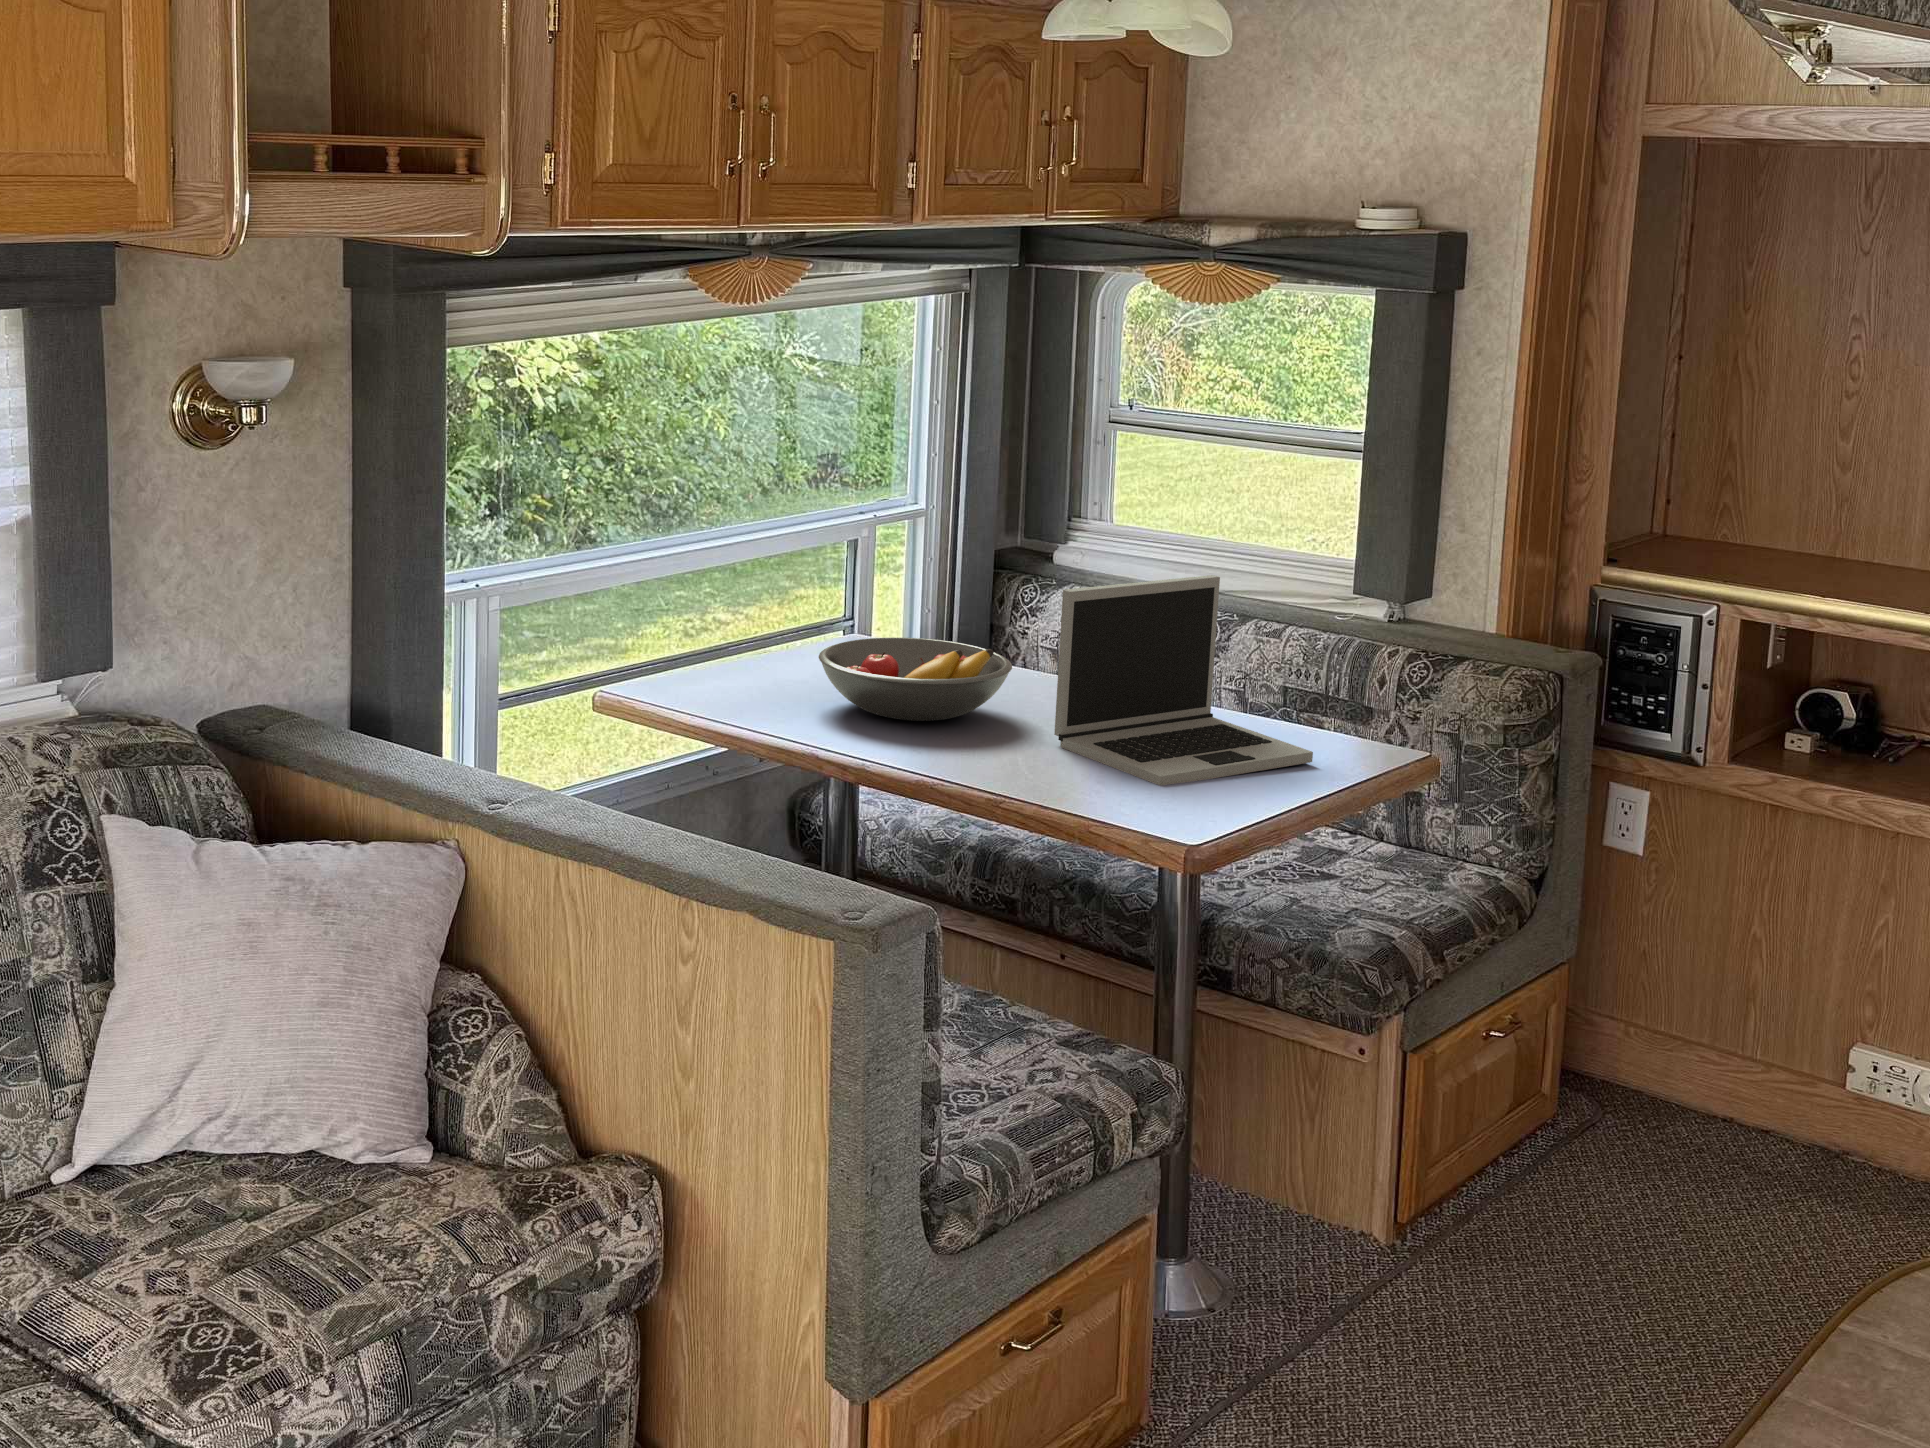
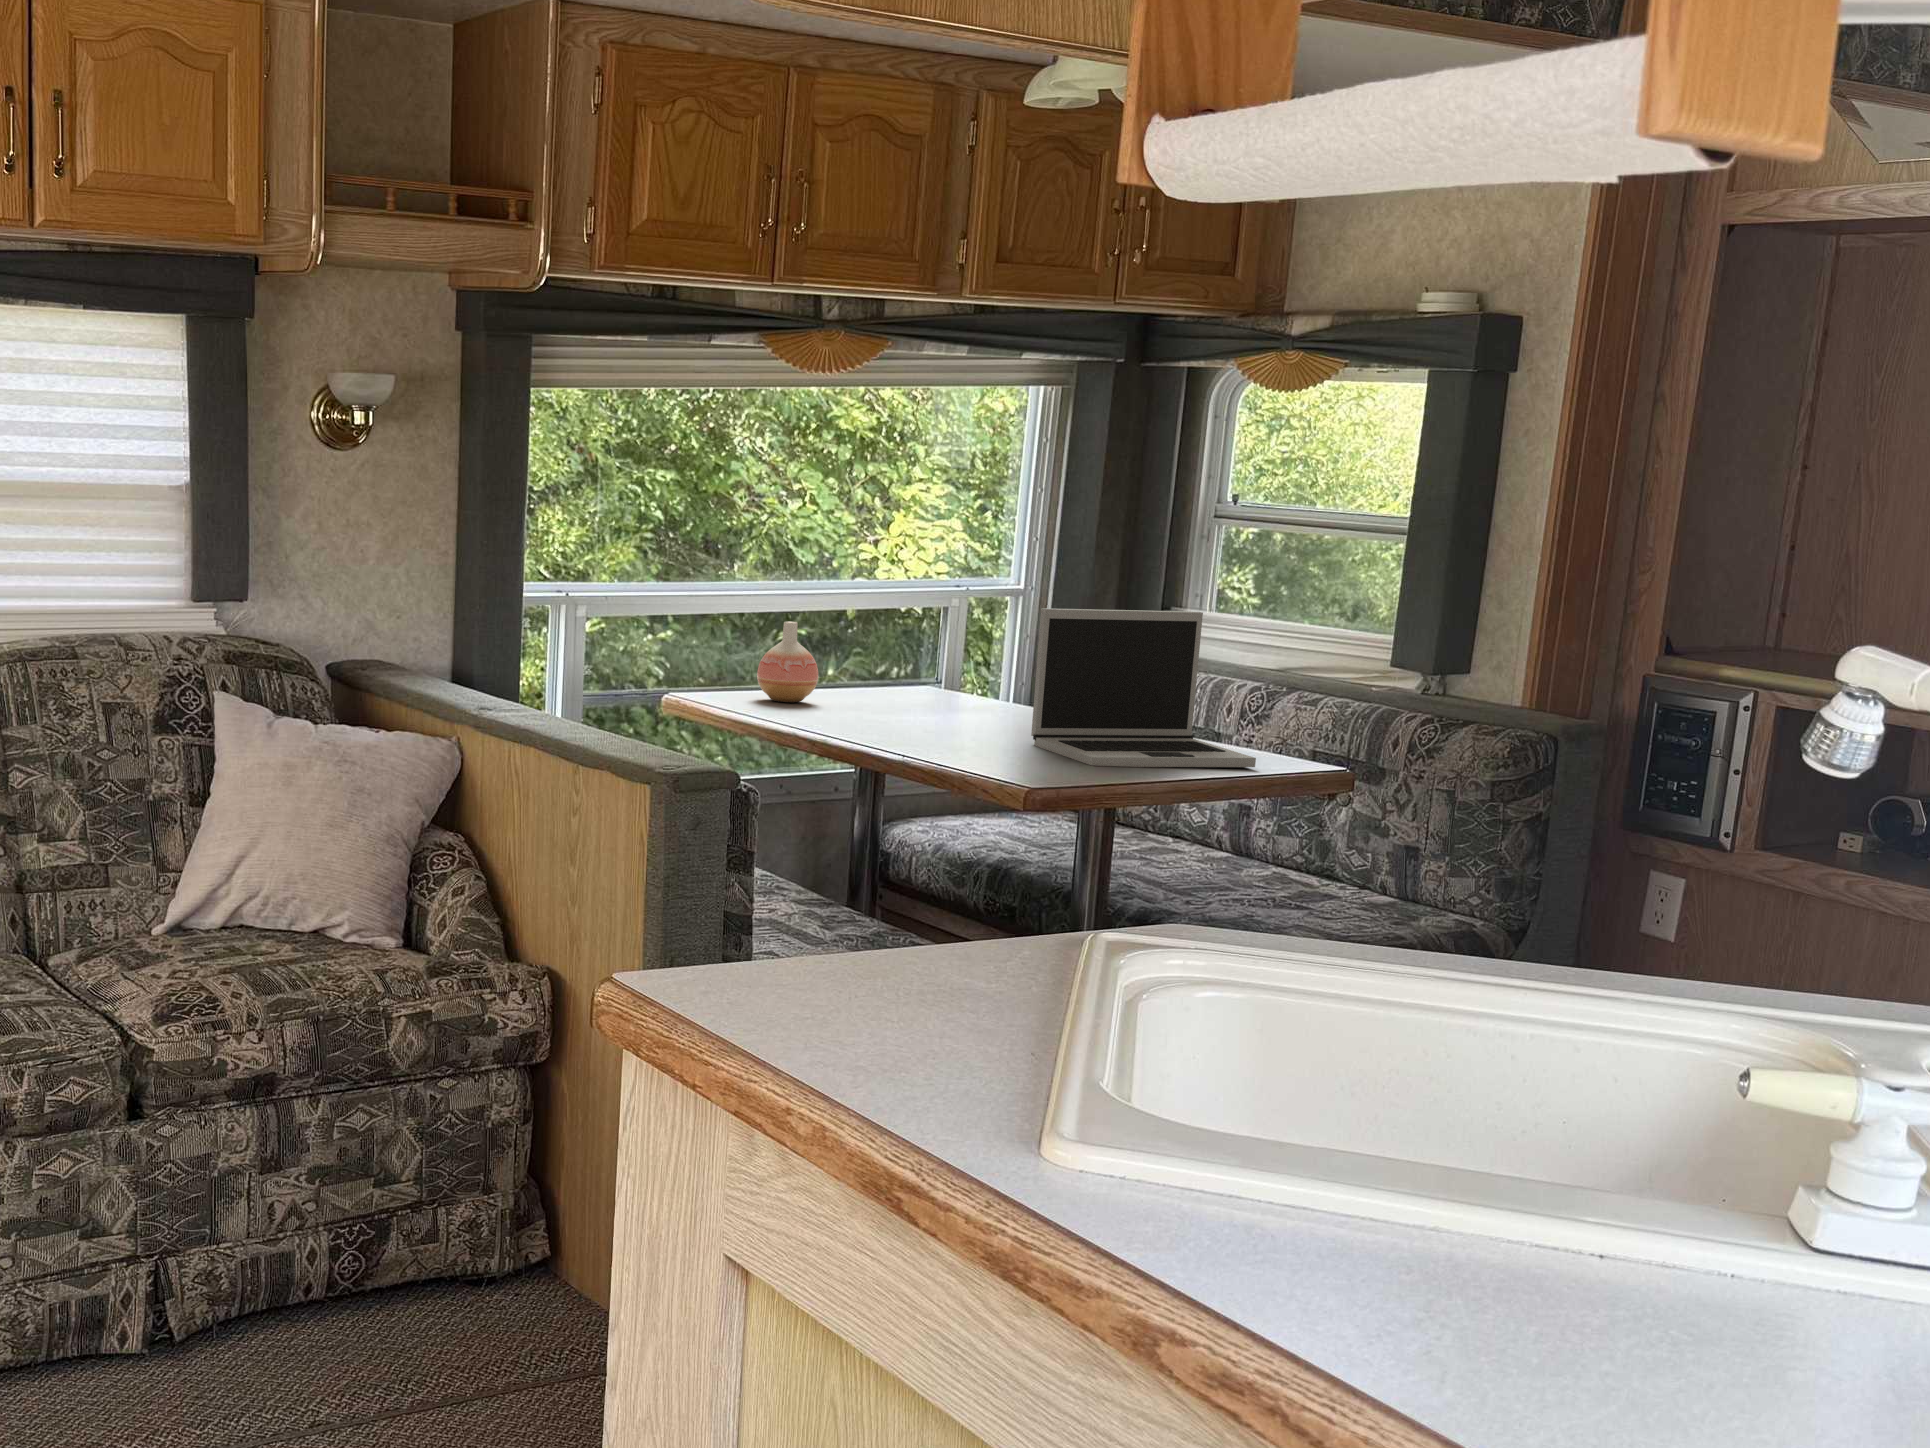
vase: none [685,590,758,687] -> present [757,622,818,702]
fruit bowl: present [819,638,1012,721] -> none [851,667,1017,726]

